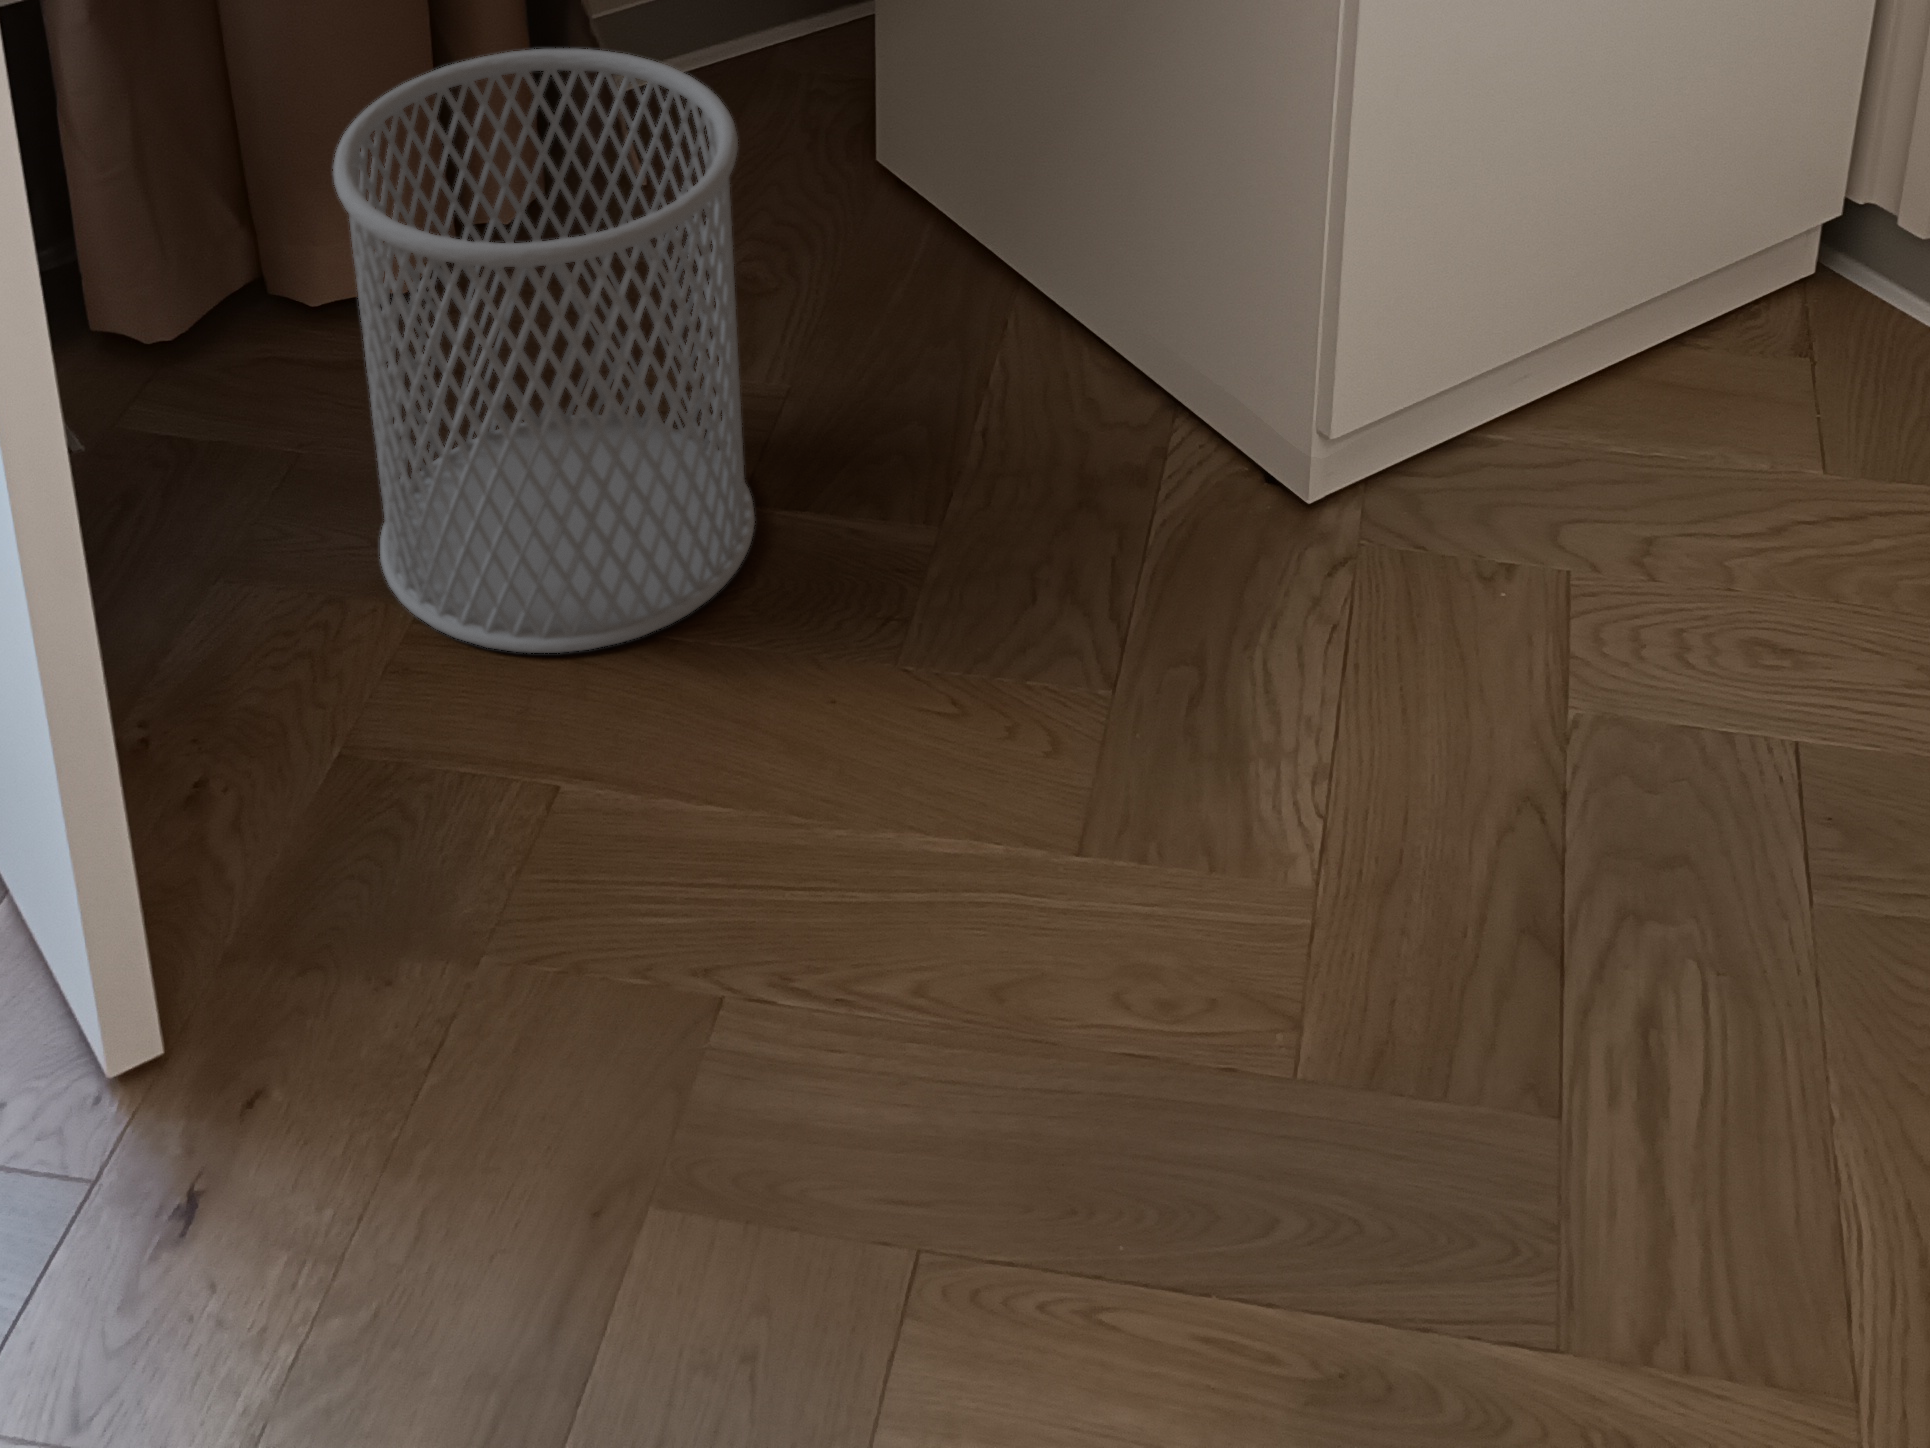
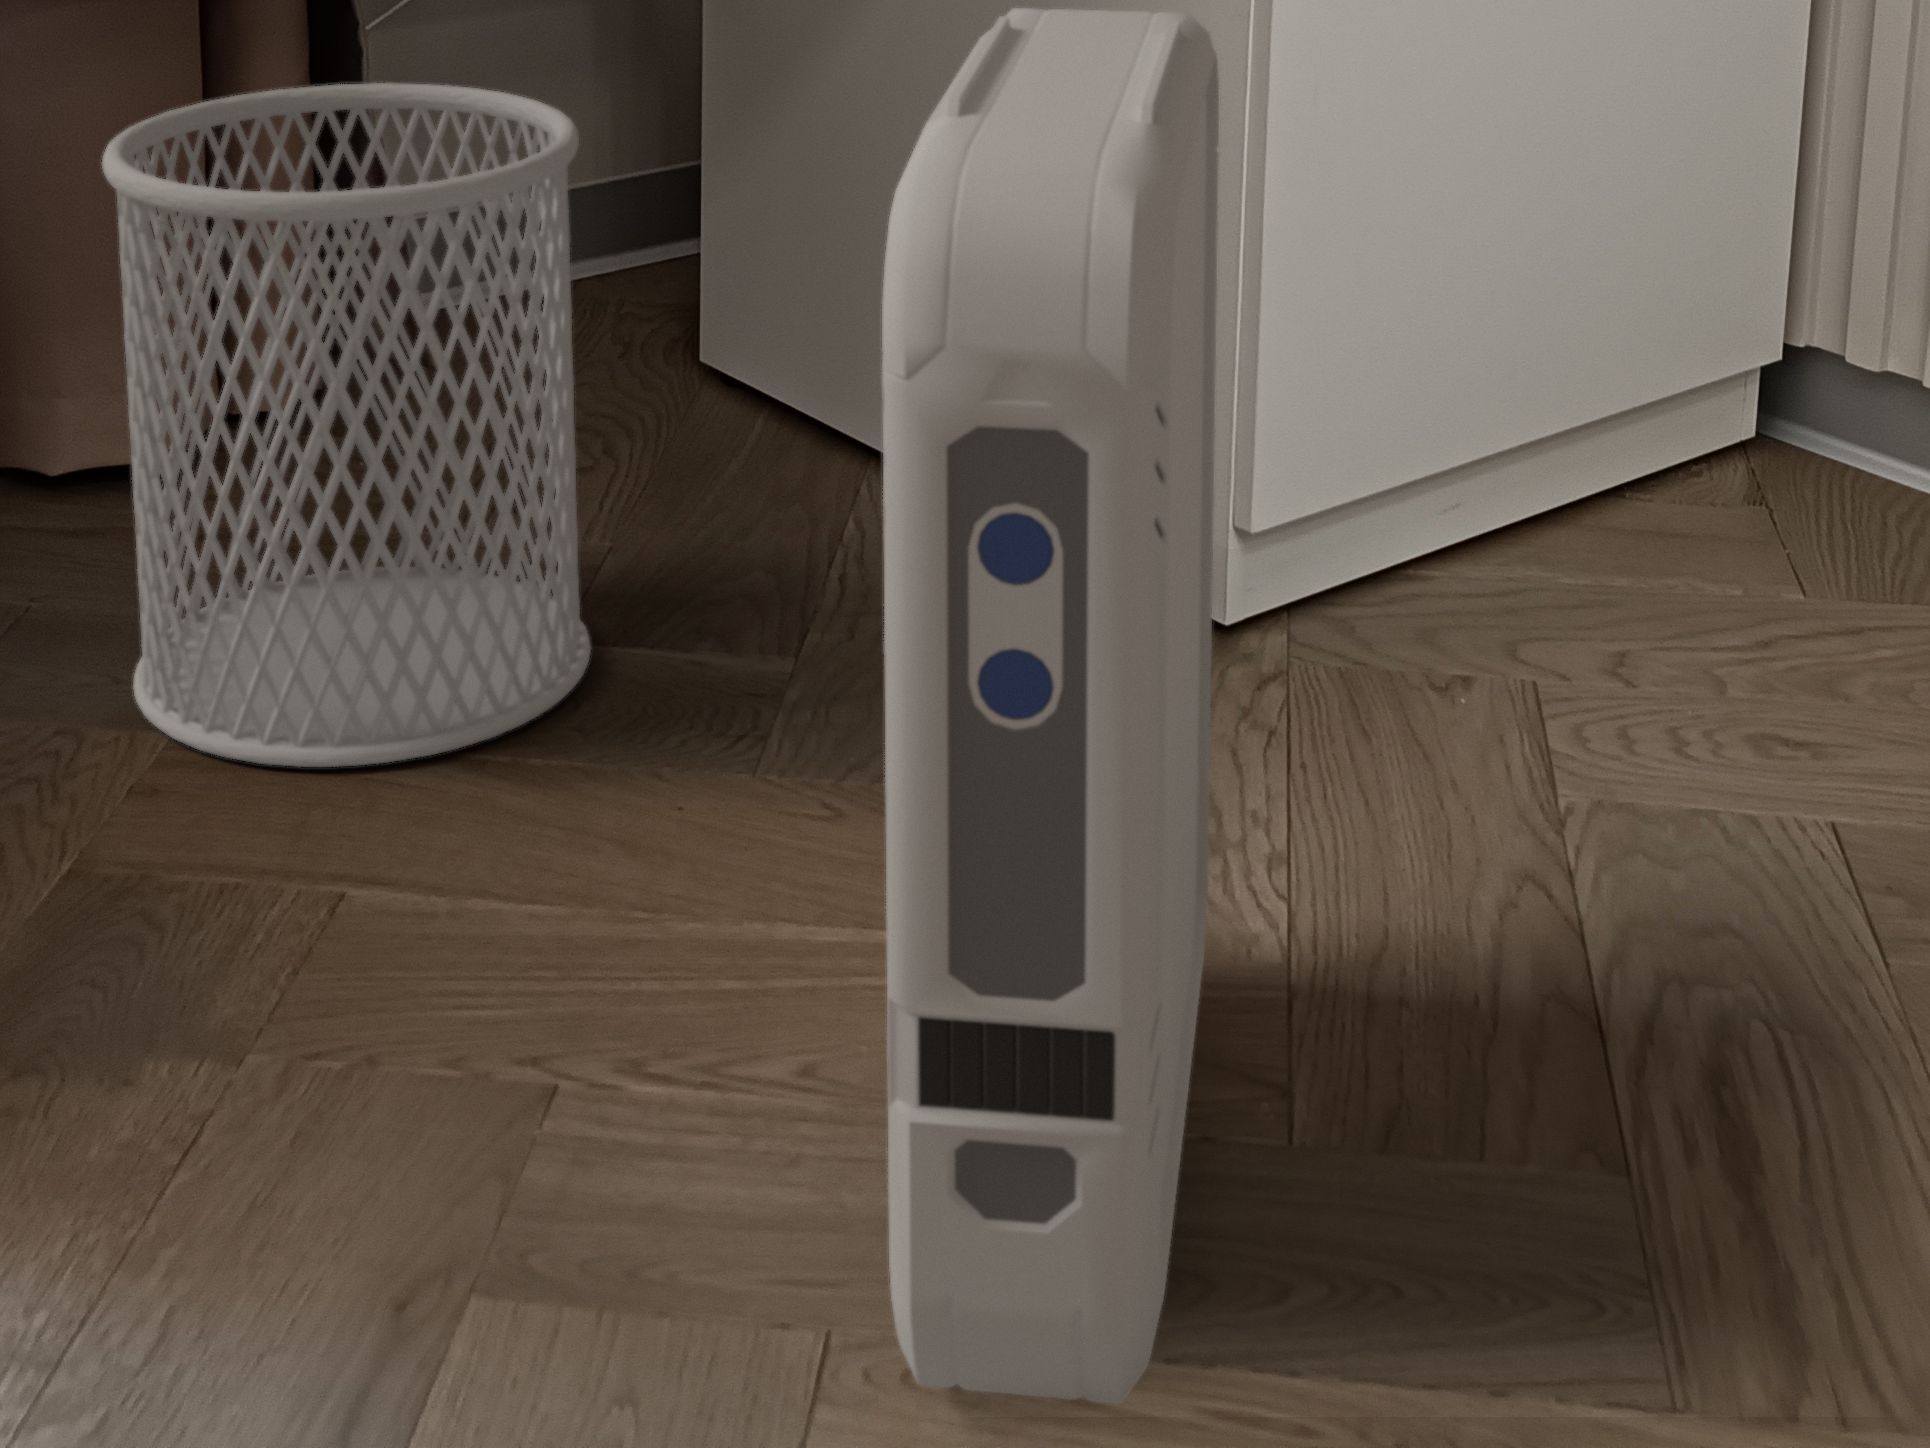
air purifier: none [927,272,1242,1369] -> present [882,8,1219,1404]

